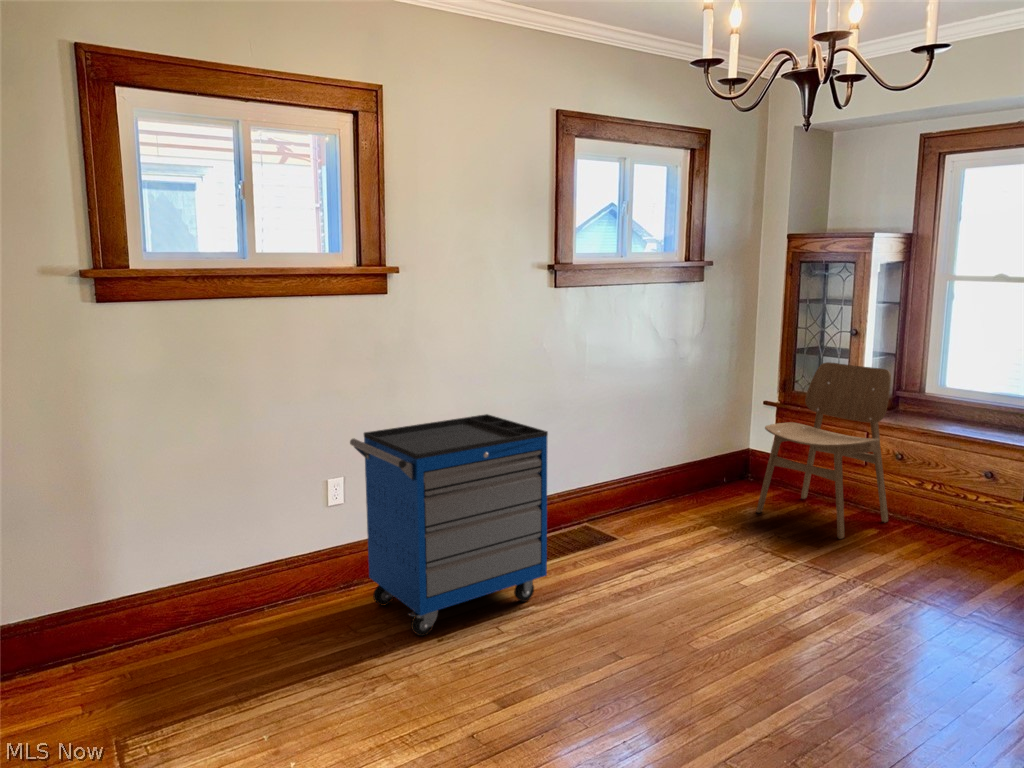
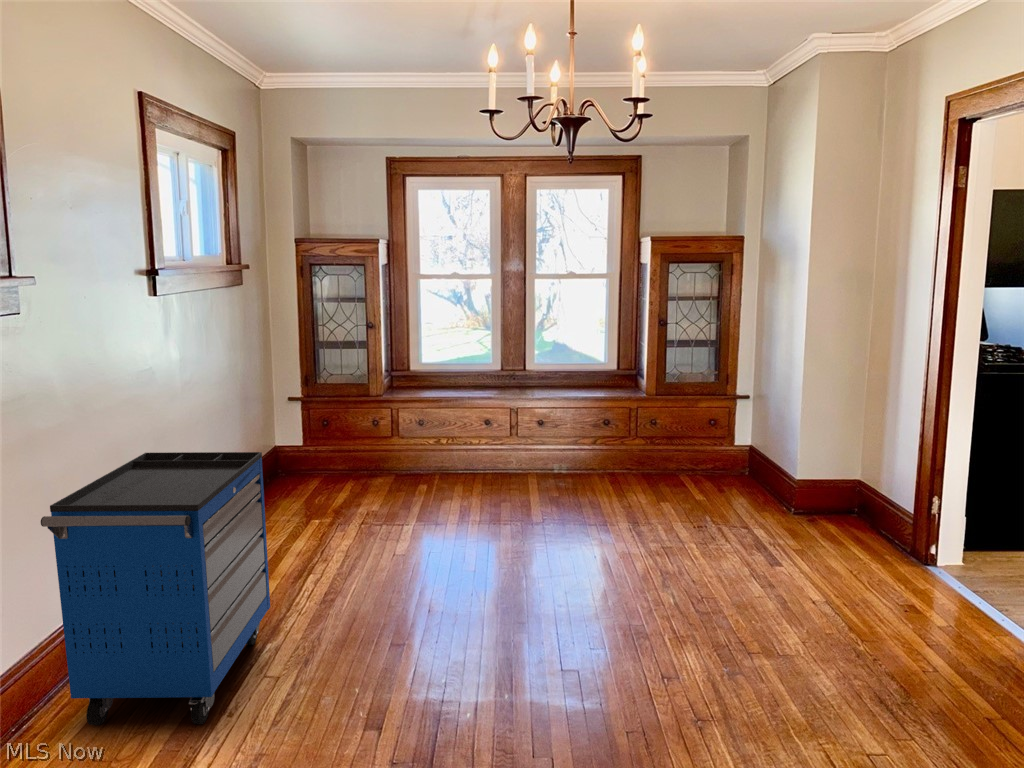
dining chair: present [756,362,891,539] -> none [326,353,421,498]

